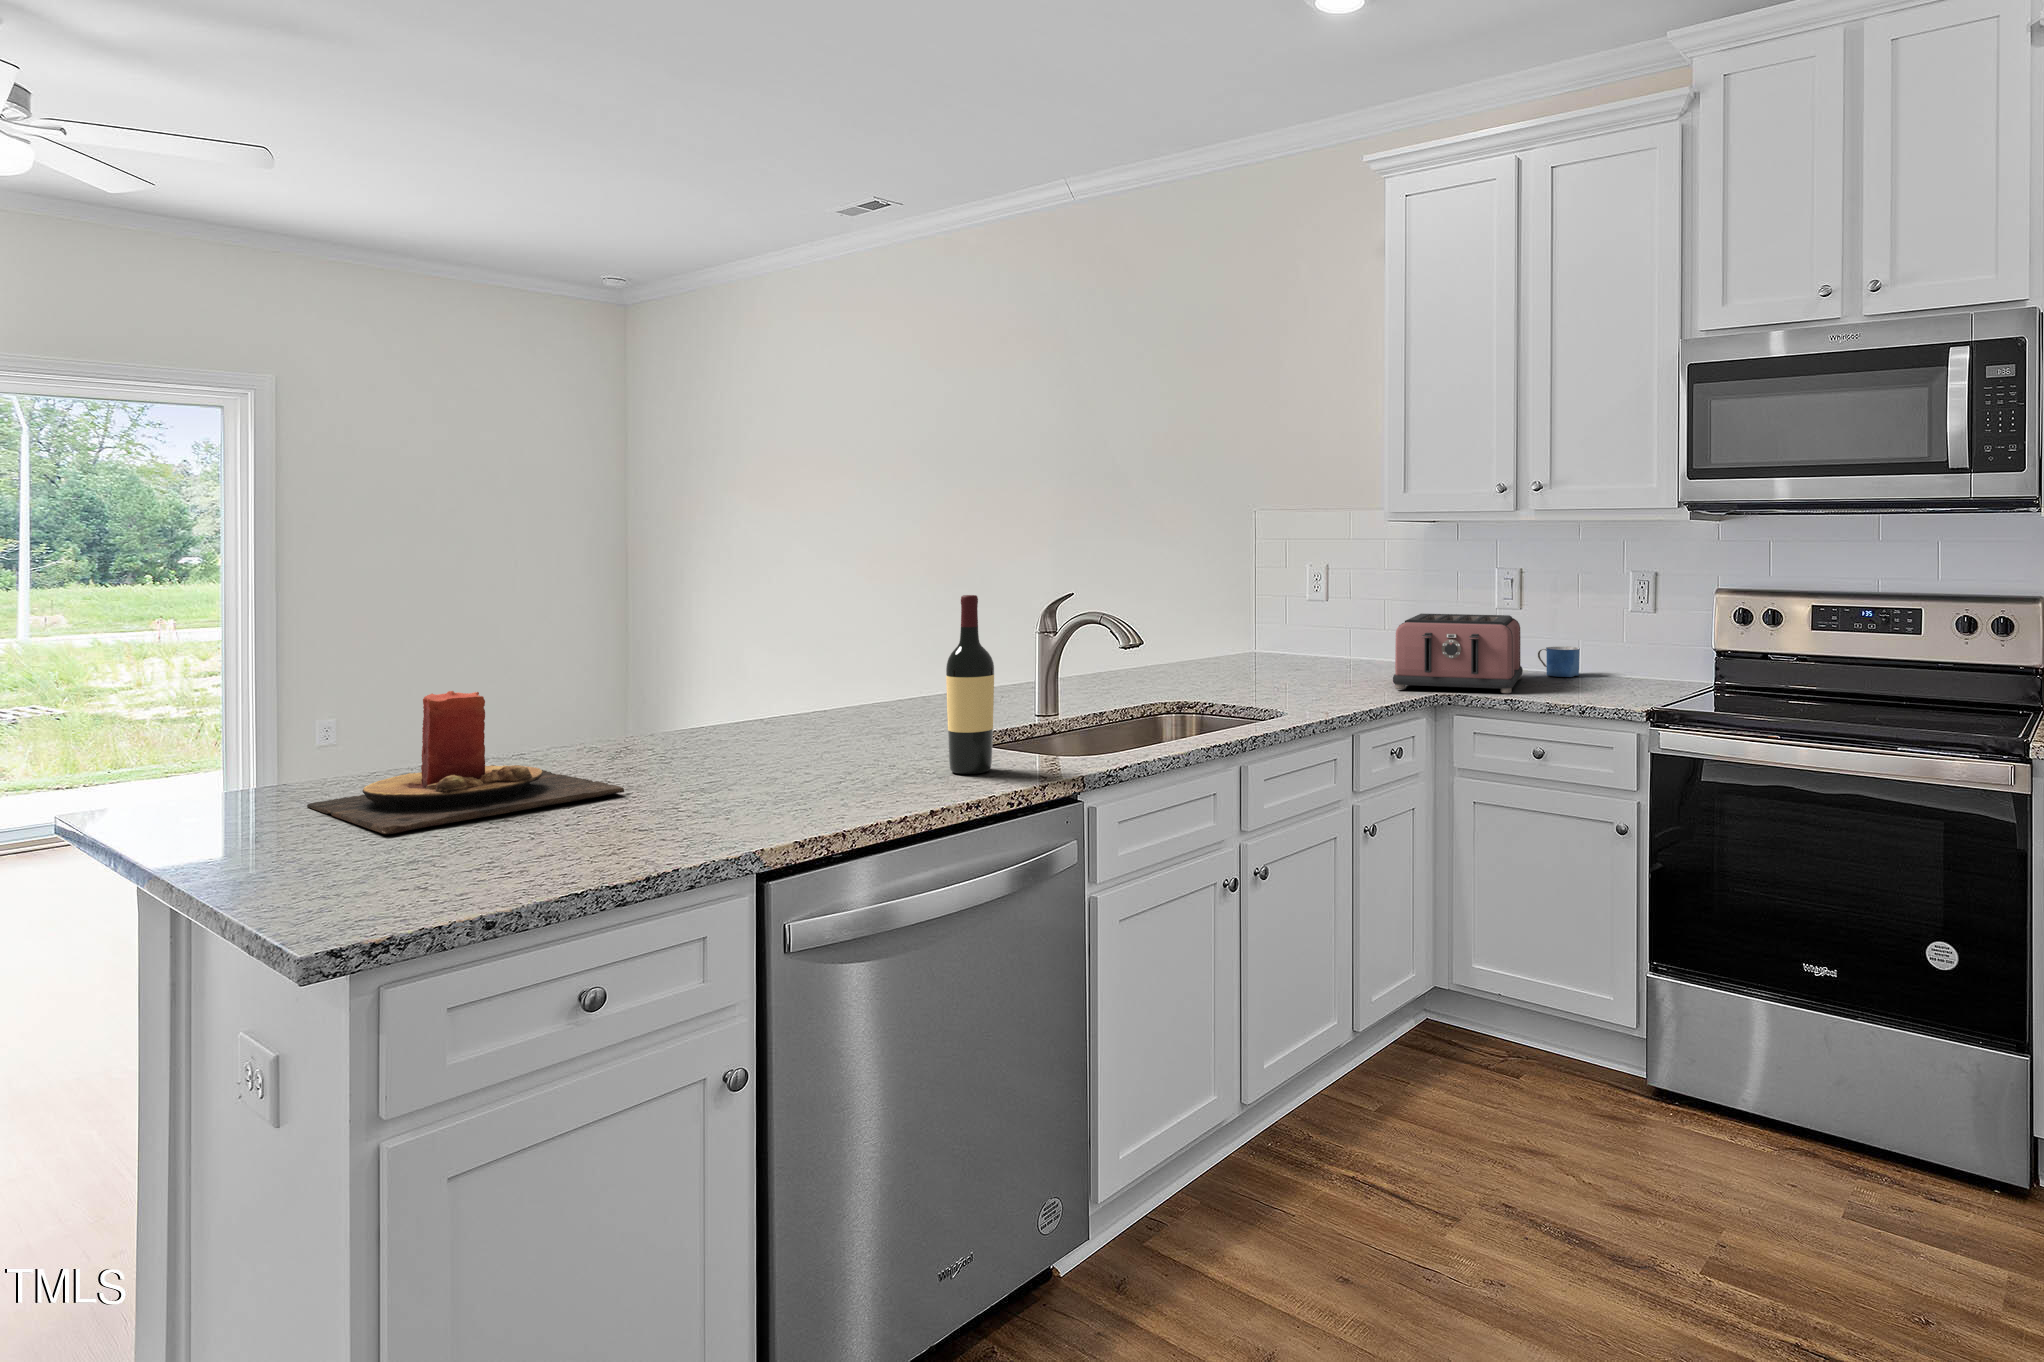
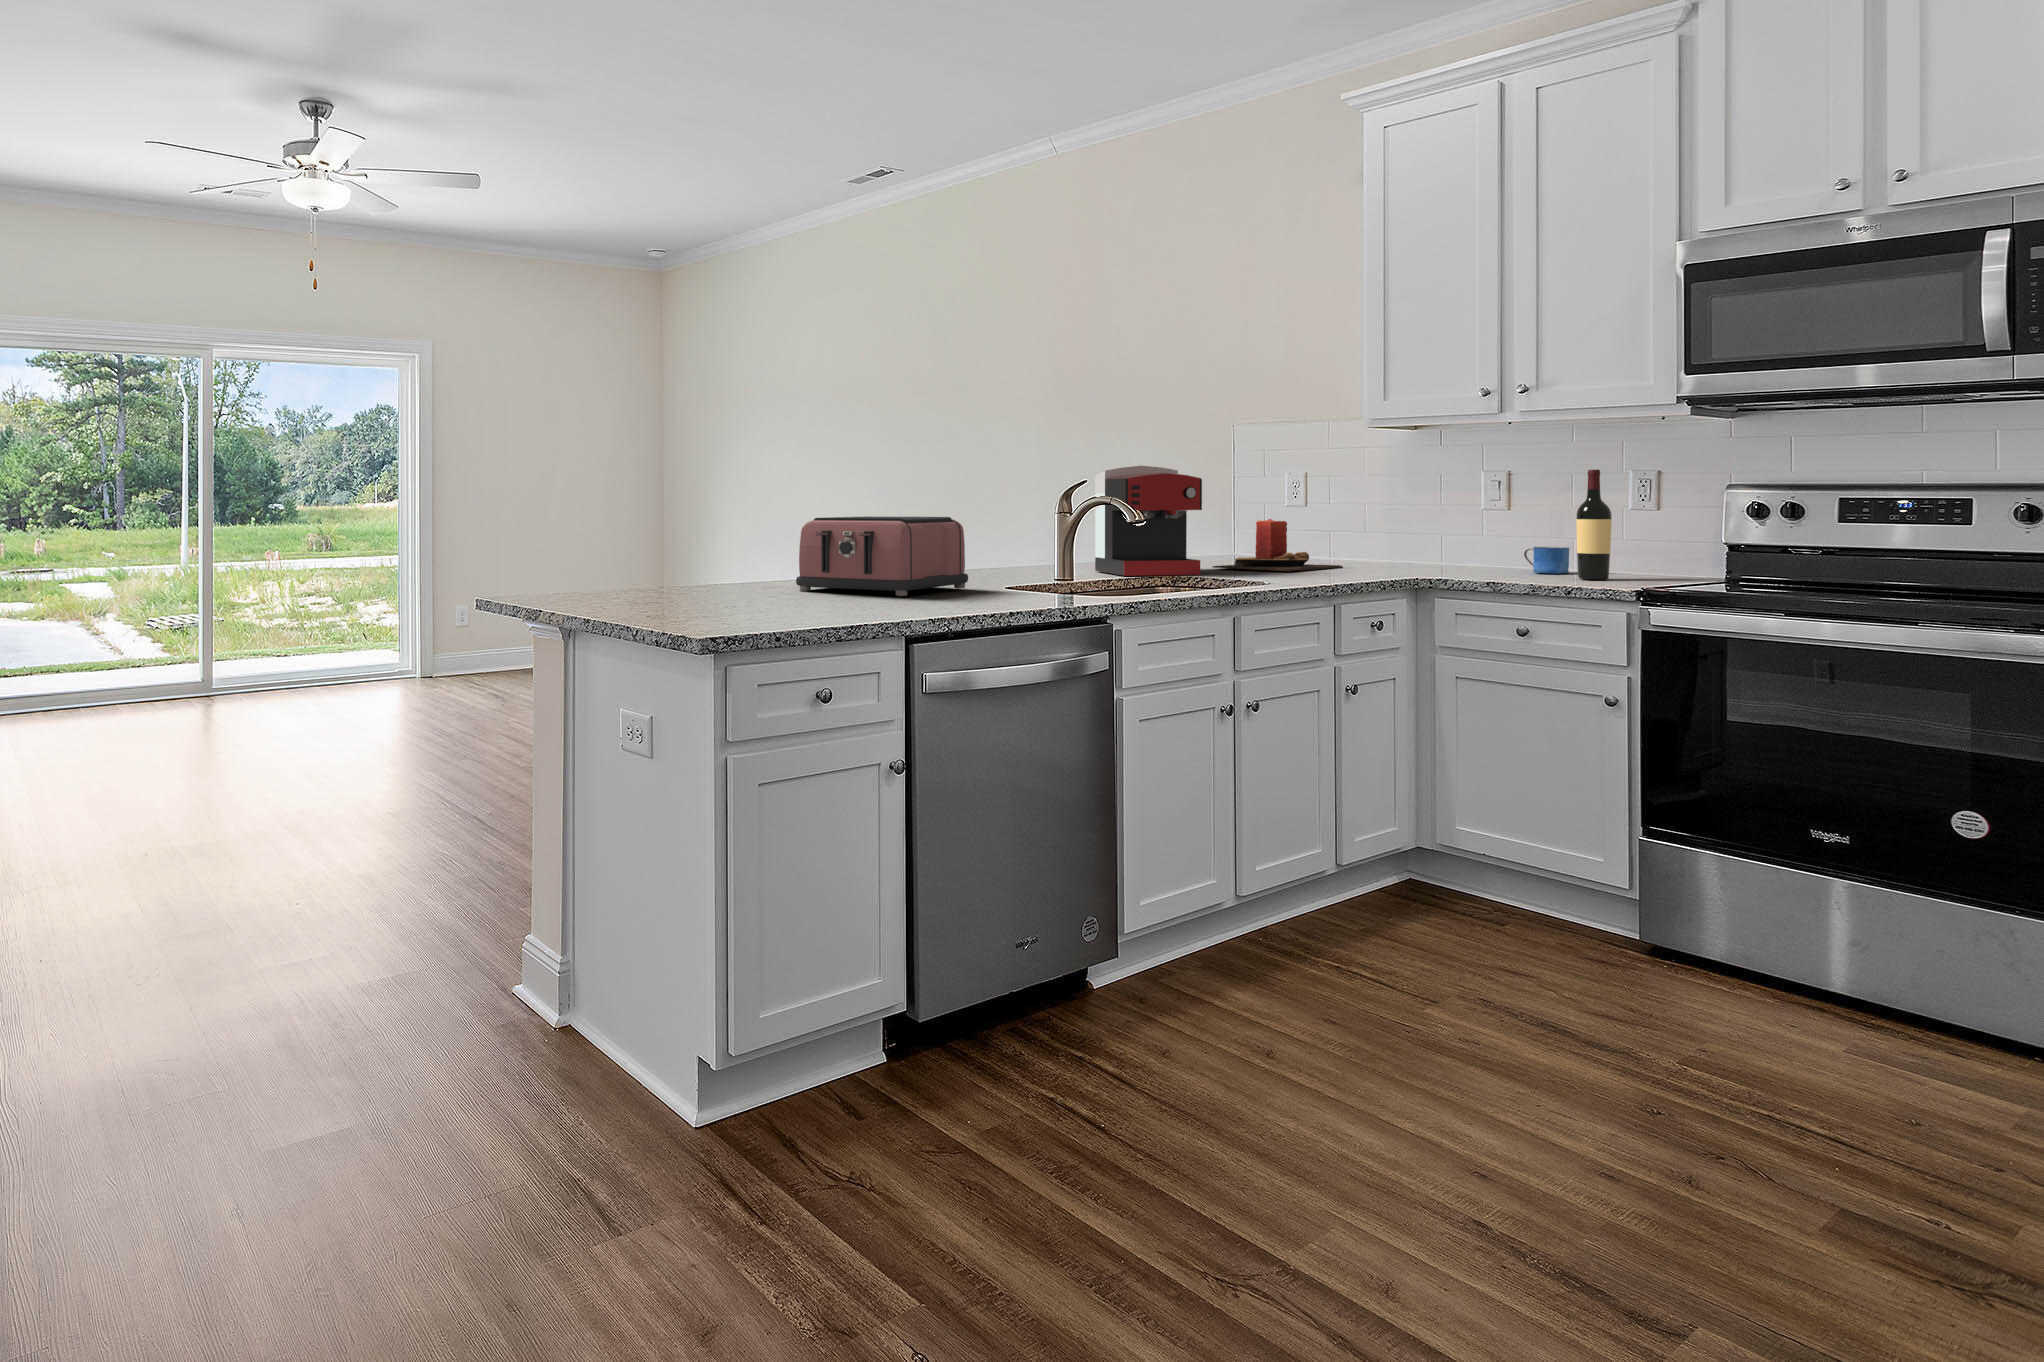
coffee maker: none [1094,555,1211,690] -> present [1095,466,1202,576]
wine bottle: present [946,595,994,774] -> present [1576,470,1612,580]
toaster: present [1393,614,1523,693] -> present [796,516,968,596]
candle: present [307,691,624,834] -> present [1212,519,1343,571]

